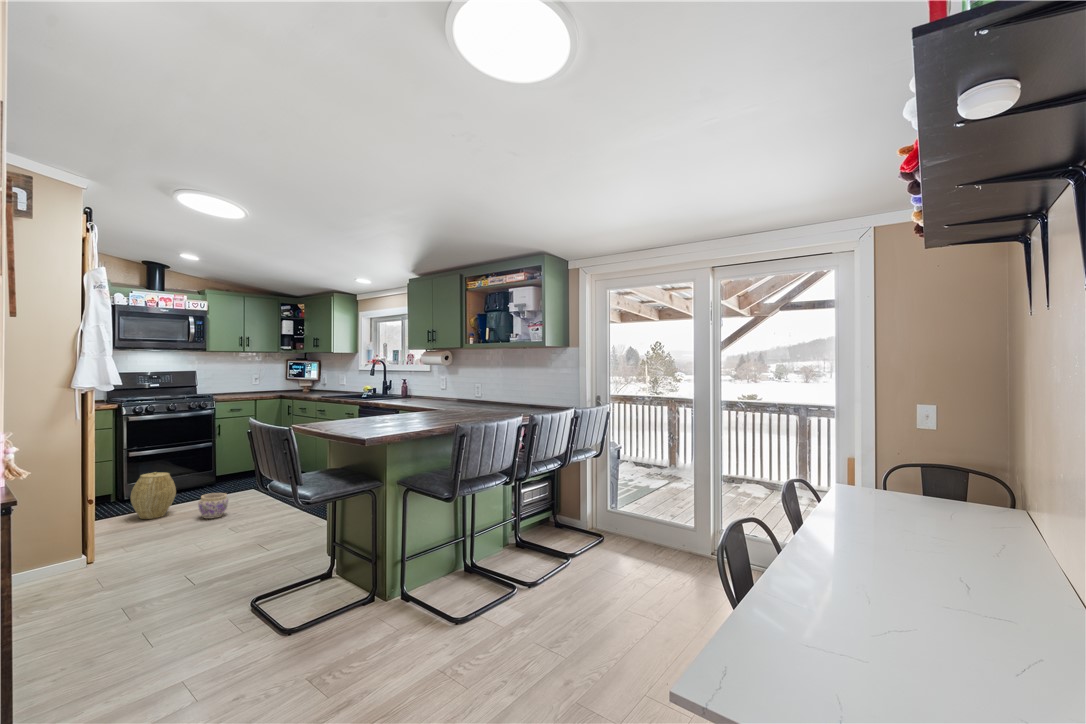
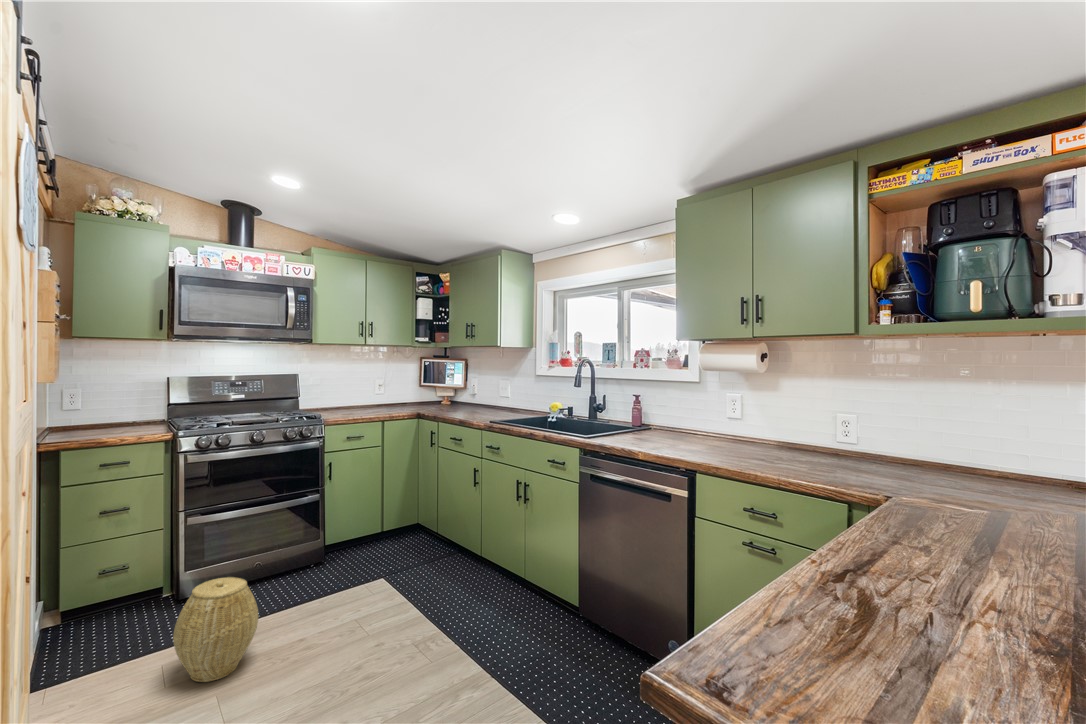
planter: present [198,493,228,519] -> none [298,628,354,694]

